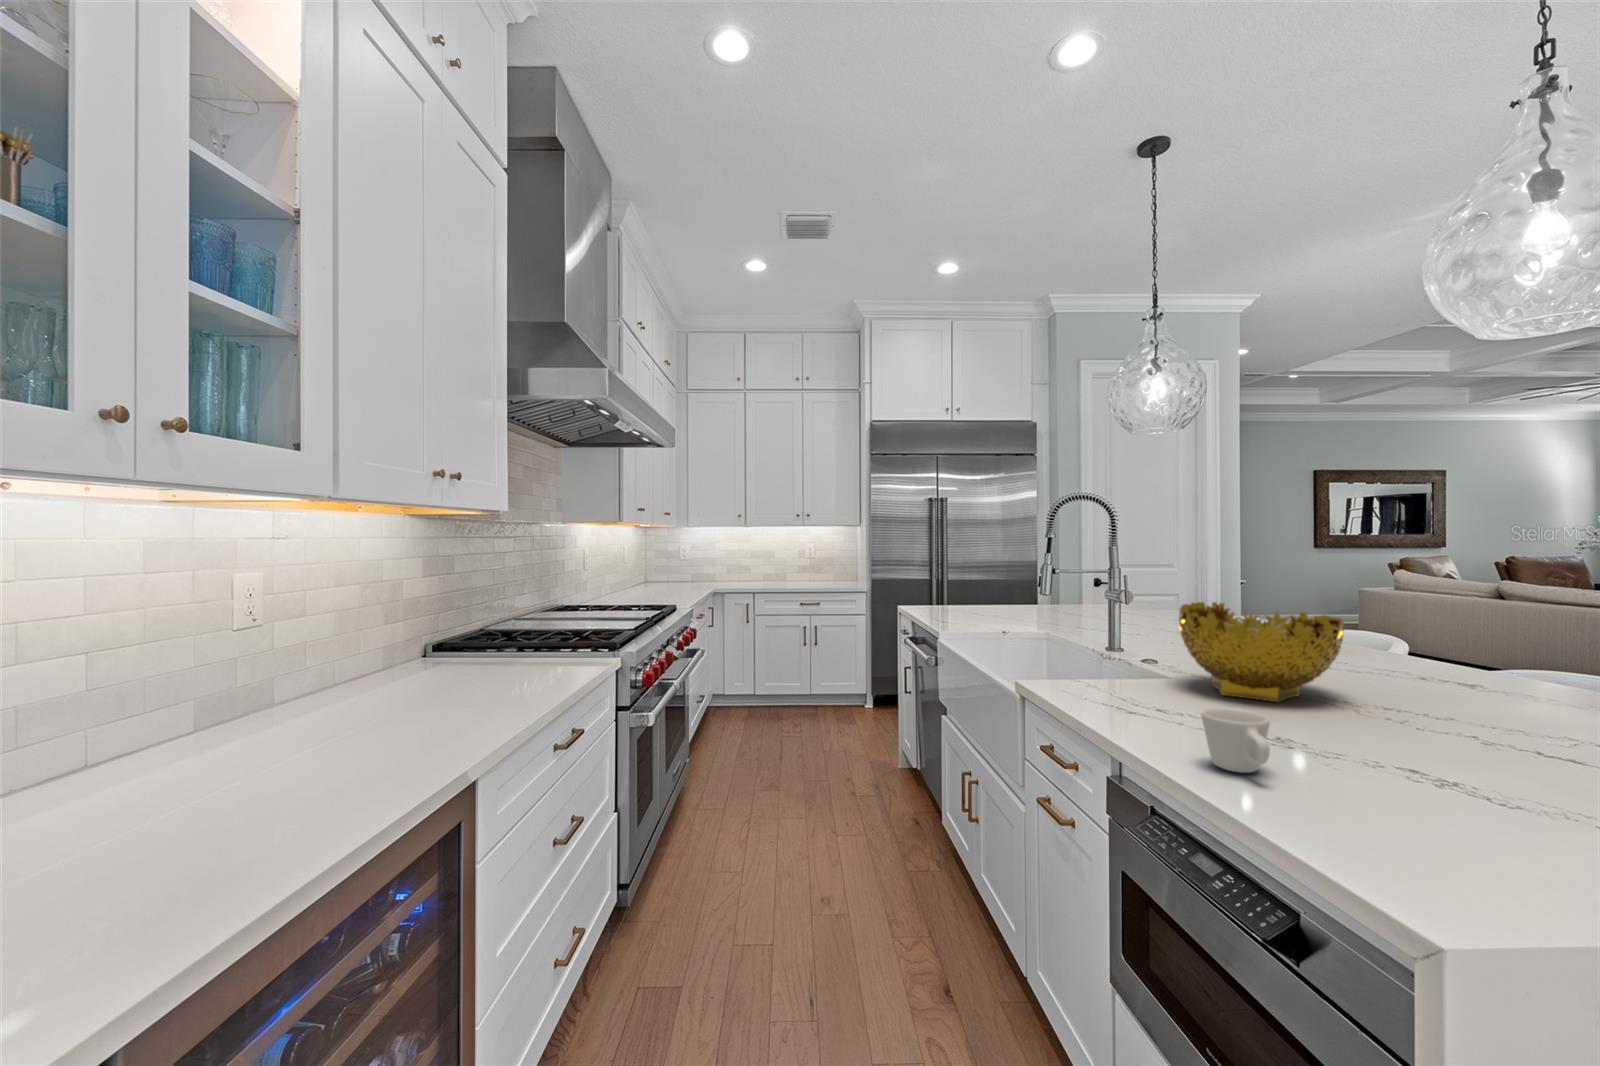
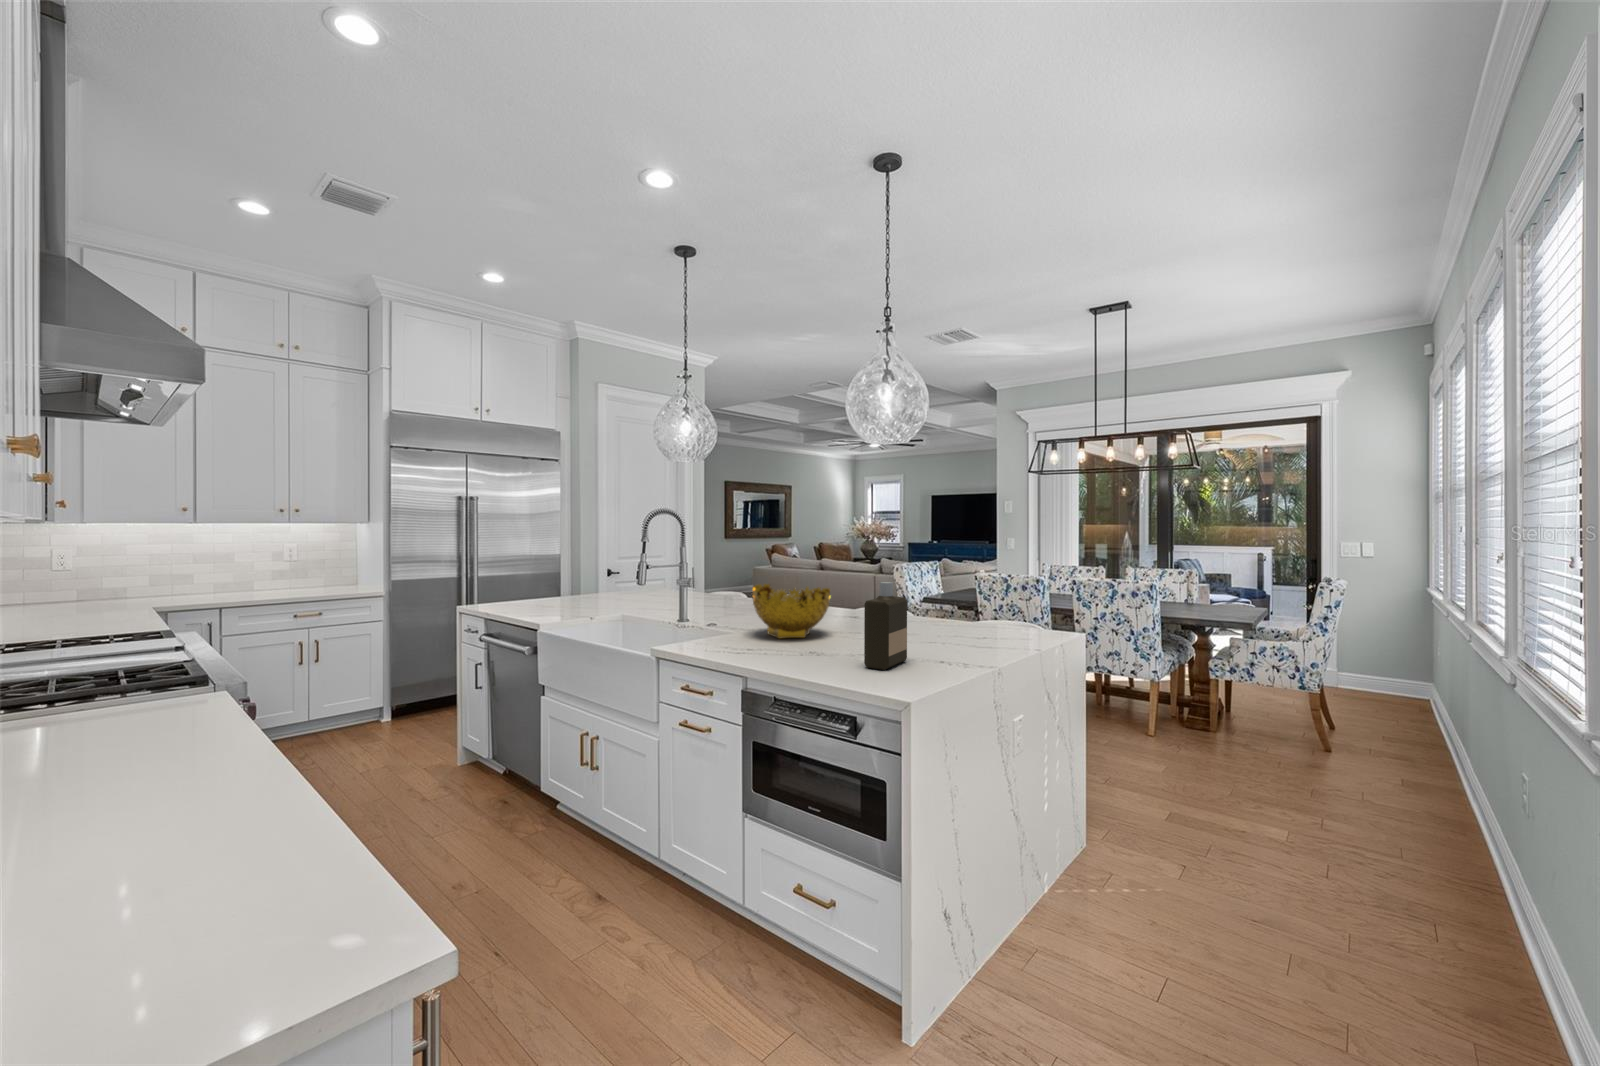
bottle: none [1348,609,1494,806] -> present [864,582,907,670]
mug: present [1201,708,1270,773] -> none [806,639,840,671]

